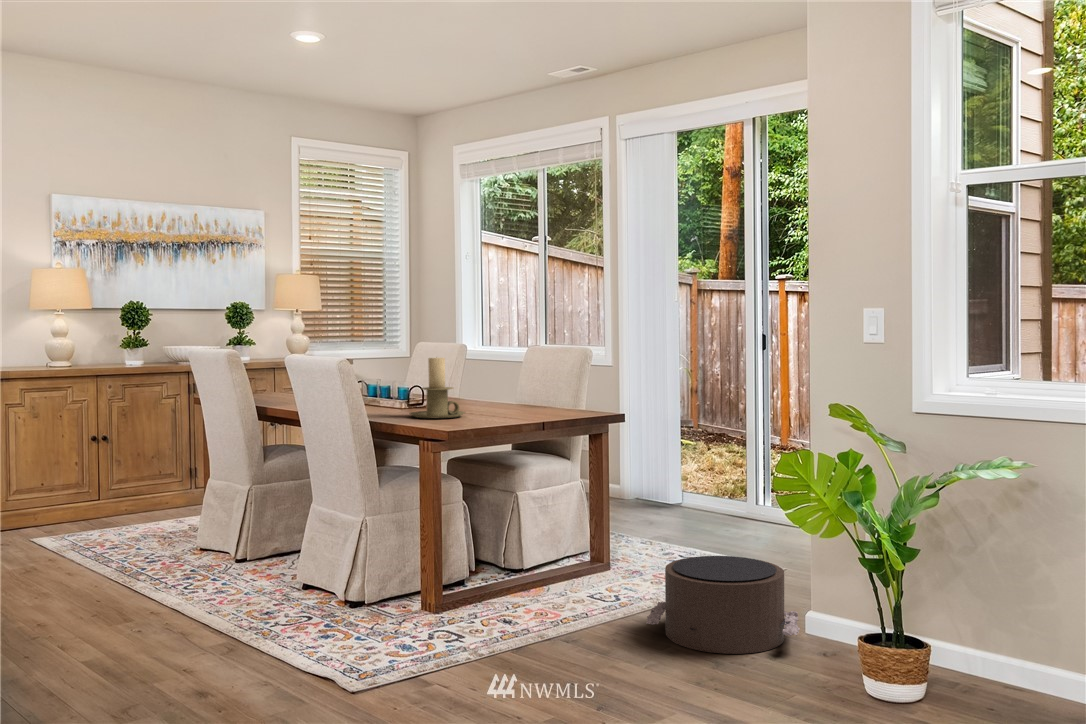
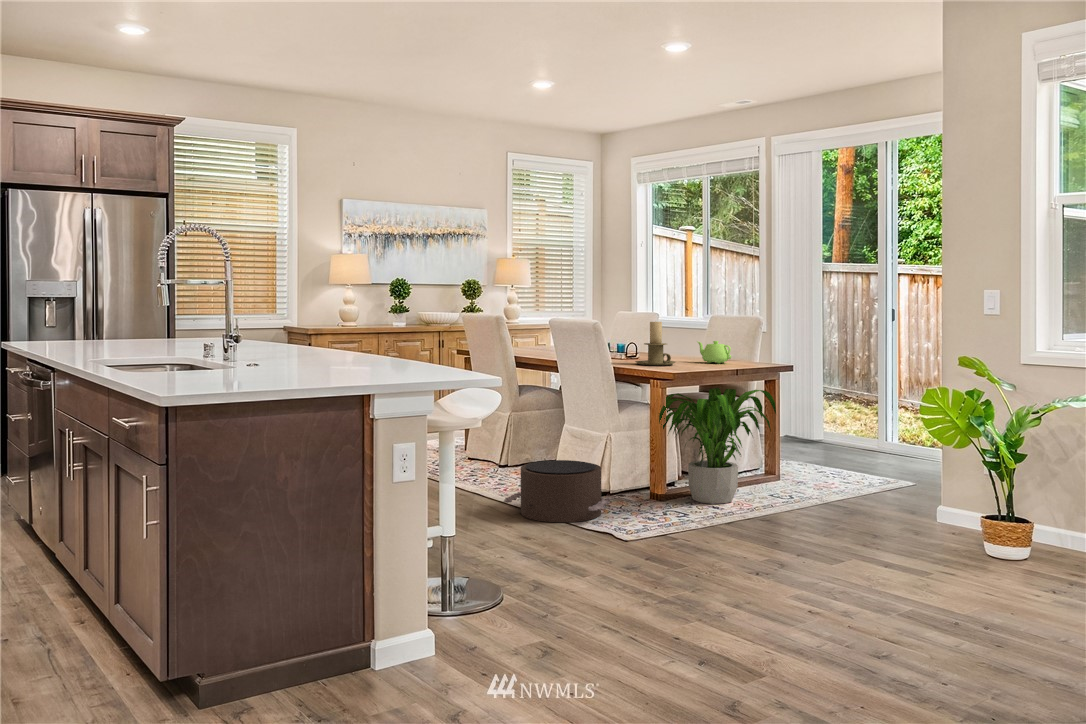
teapot: none [499,383,544,413] -> present [697,341,731,363]
potted plant: none [429,448,595,614] -> present [659,388,776,504]
pouf: present [647,556,800,654] -> present [504,460,612,522]

